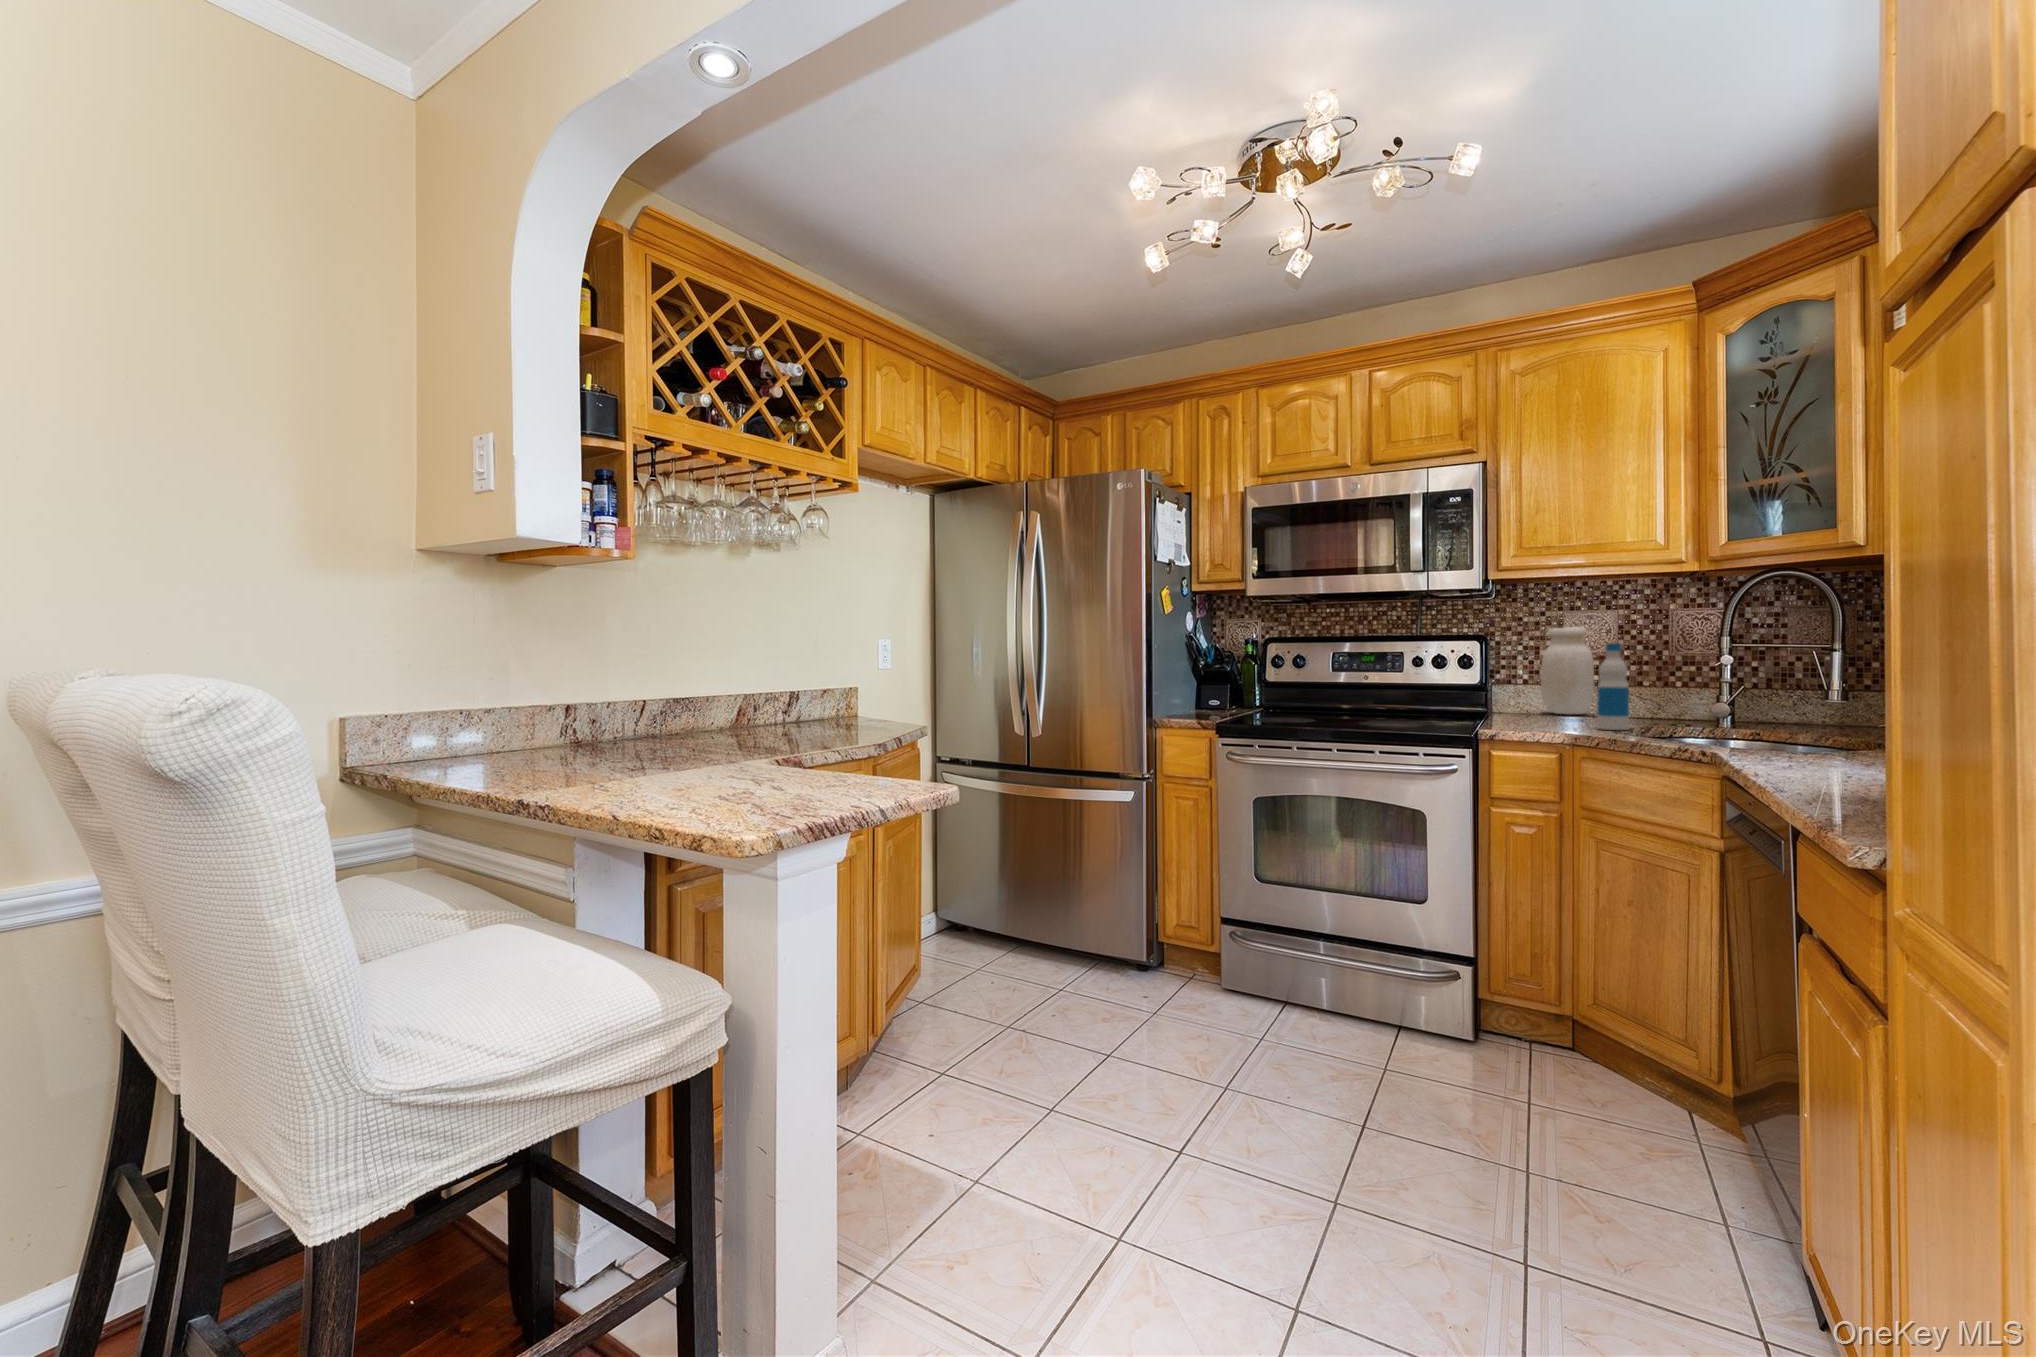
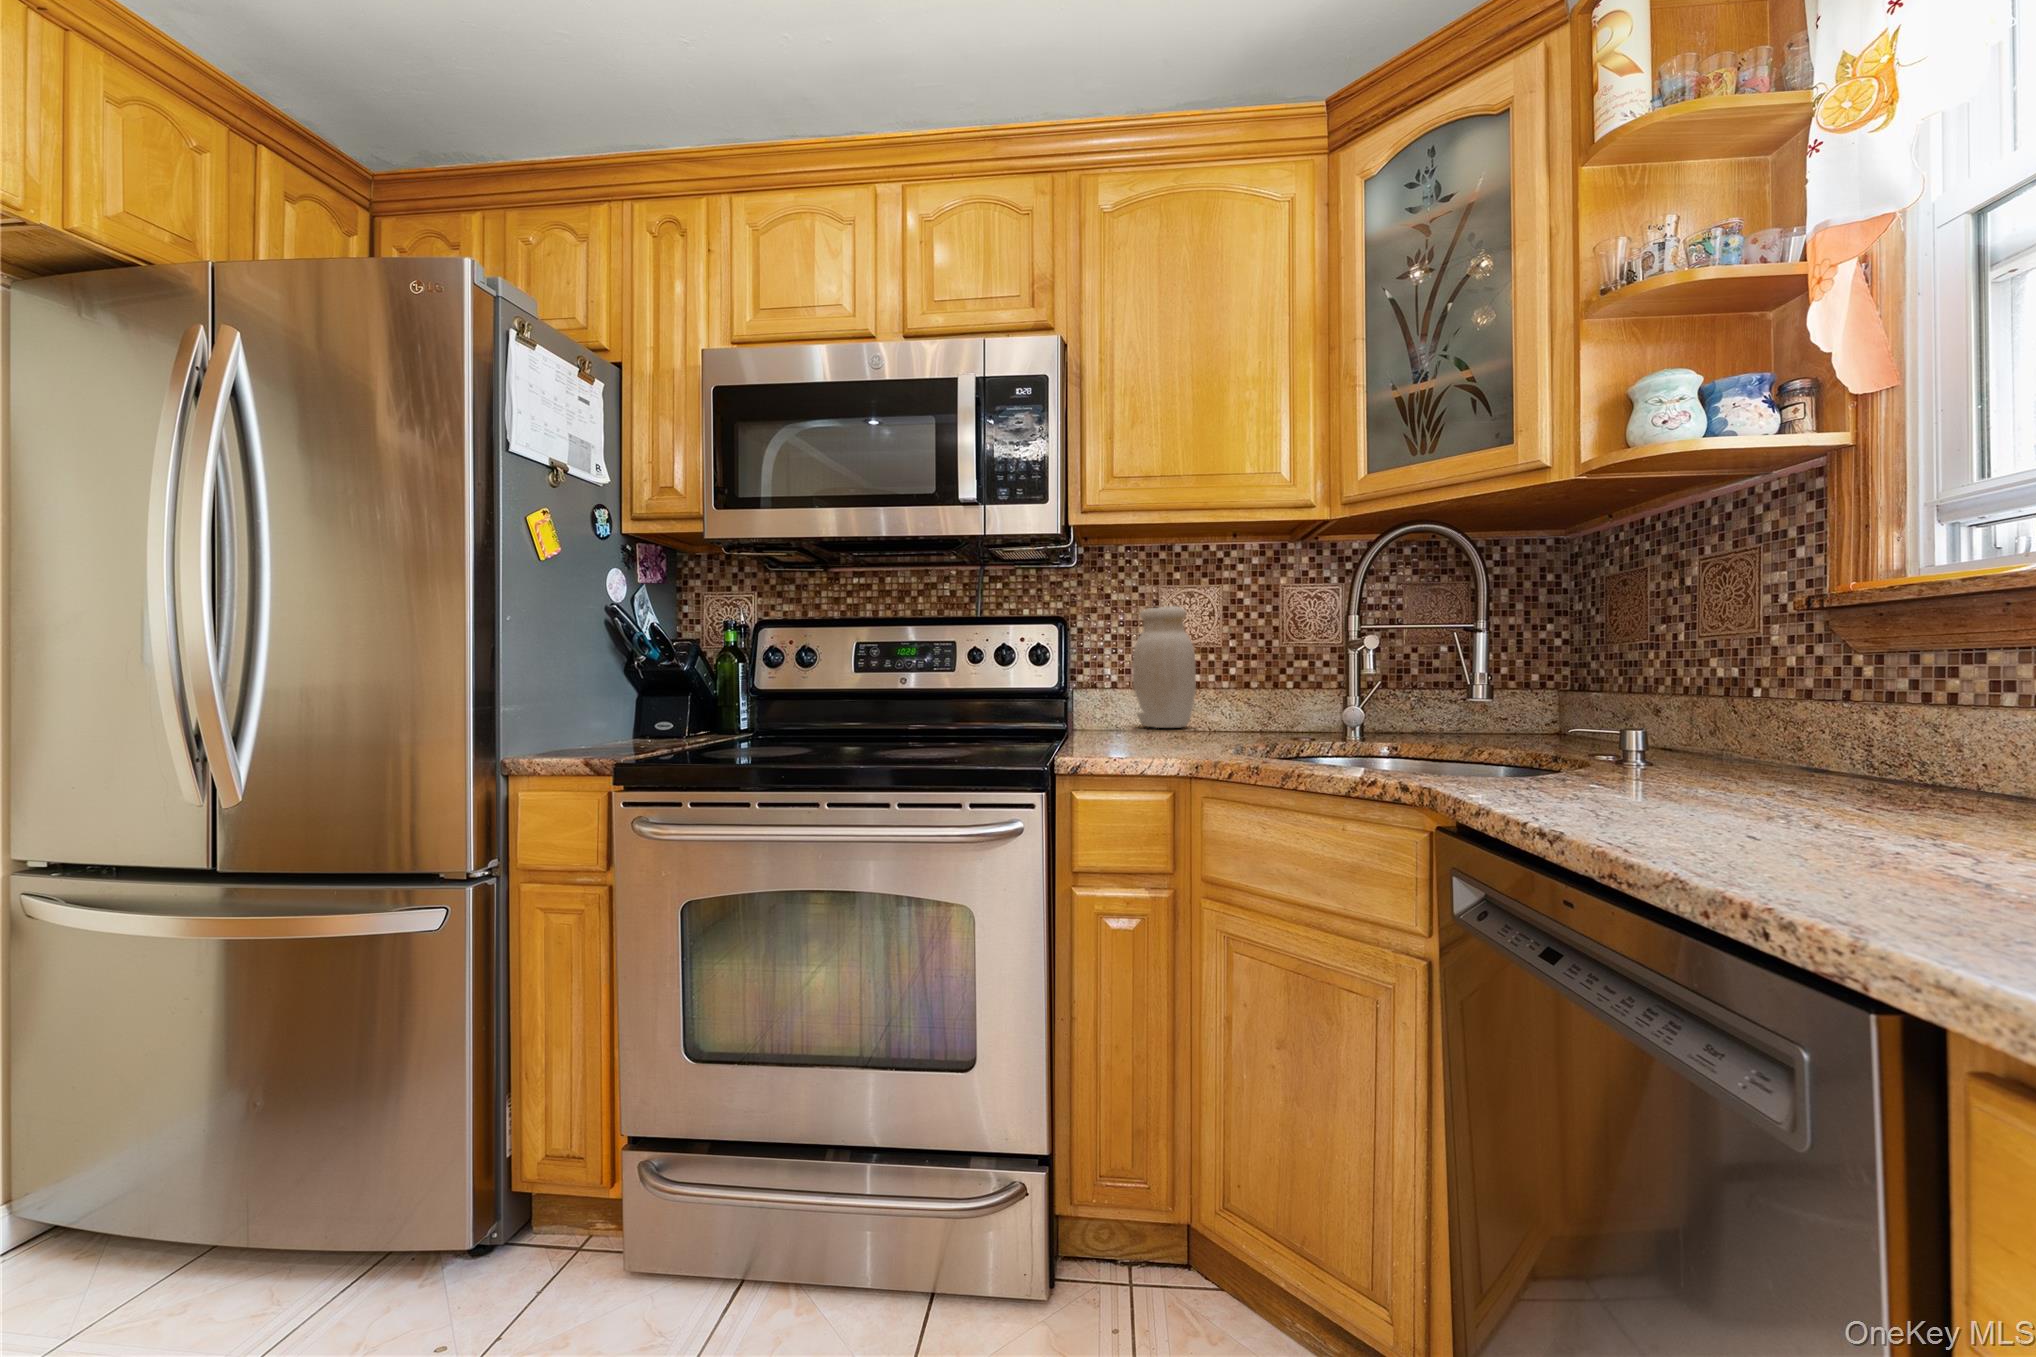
bottle: present [1597,643,1629,730] -> none [1216,616,1257,750]

